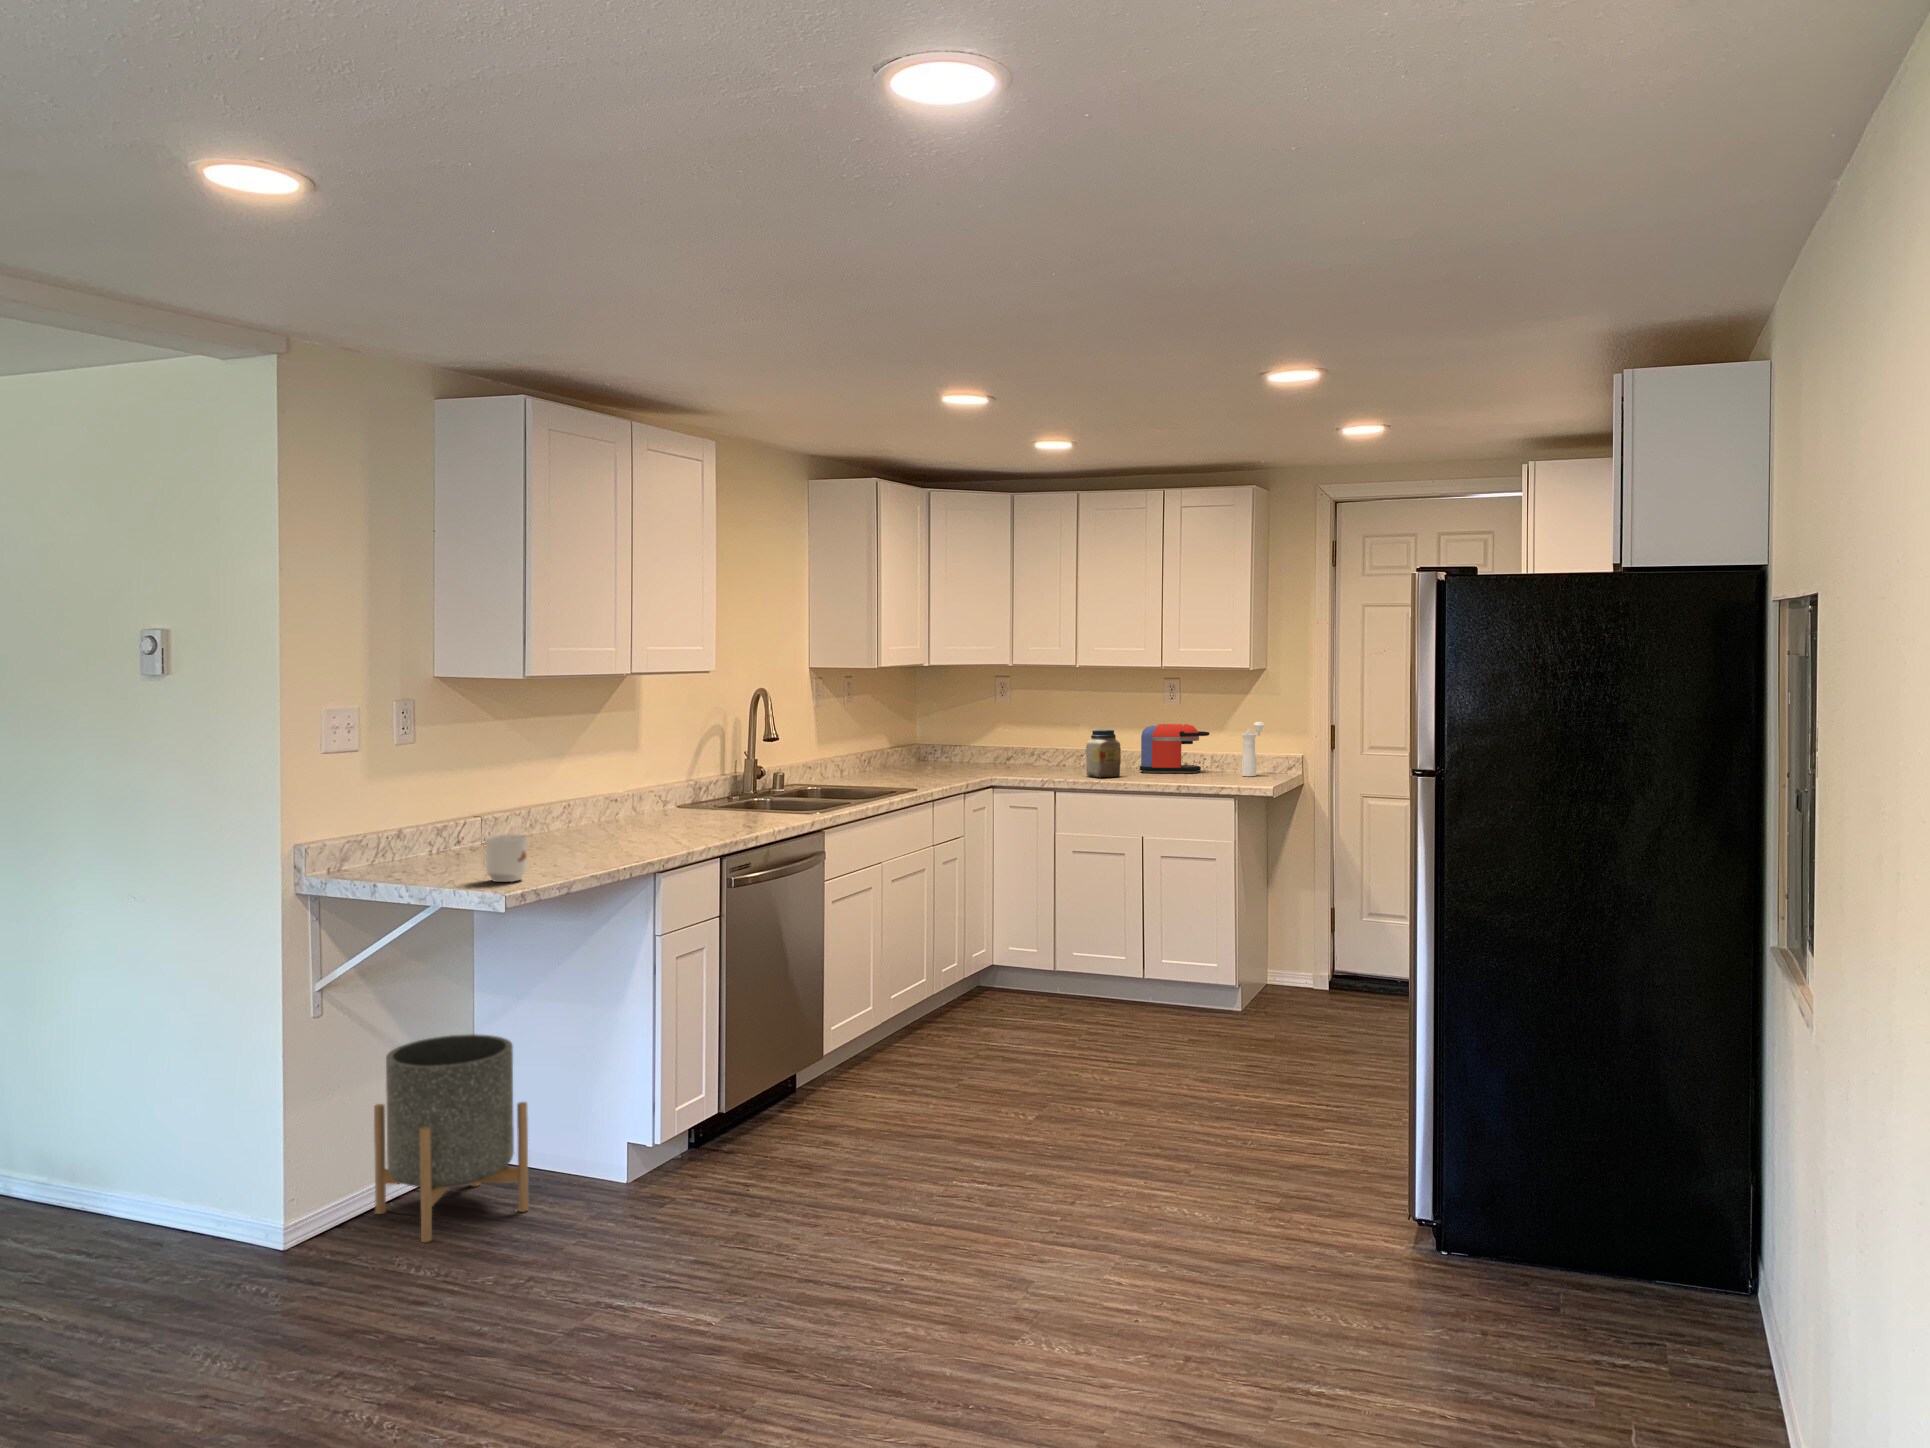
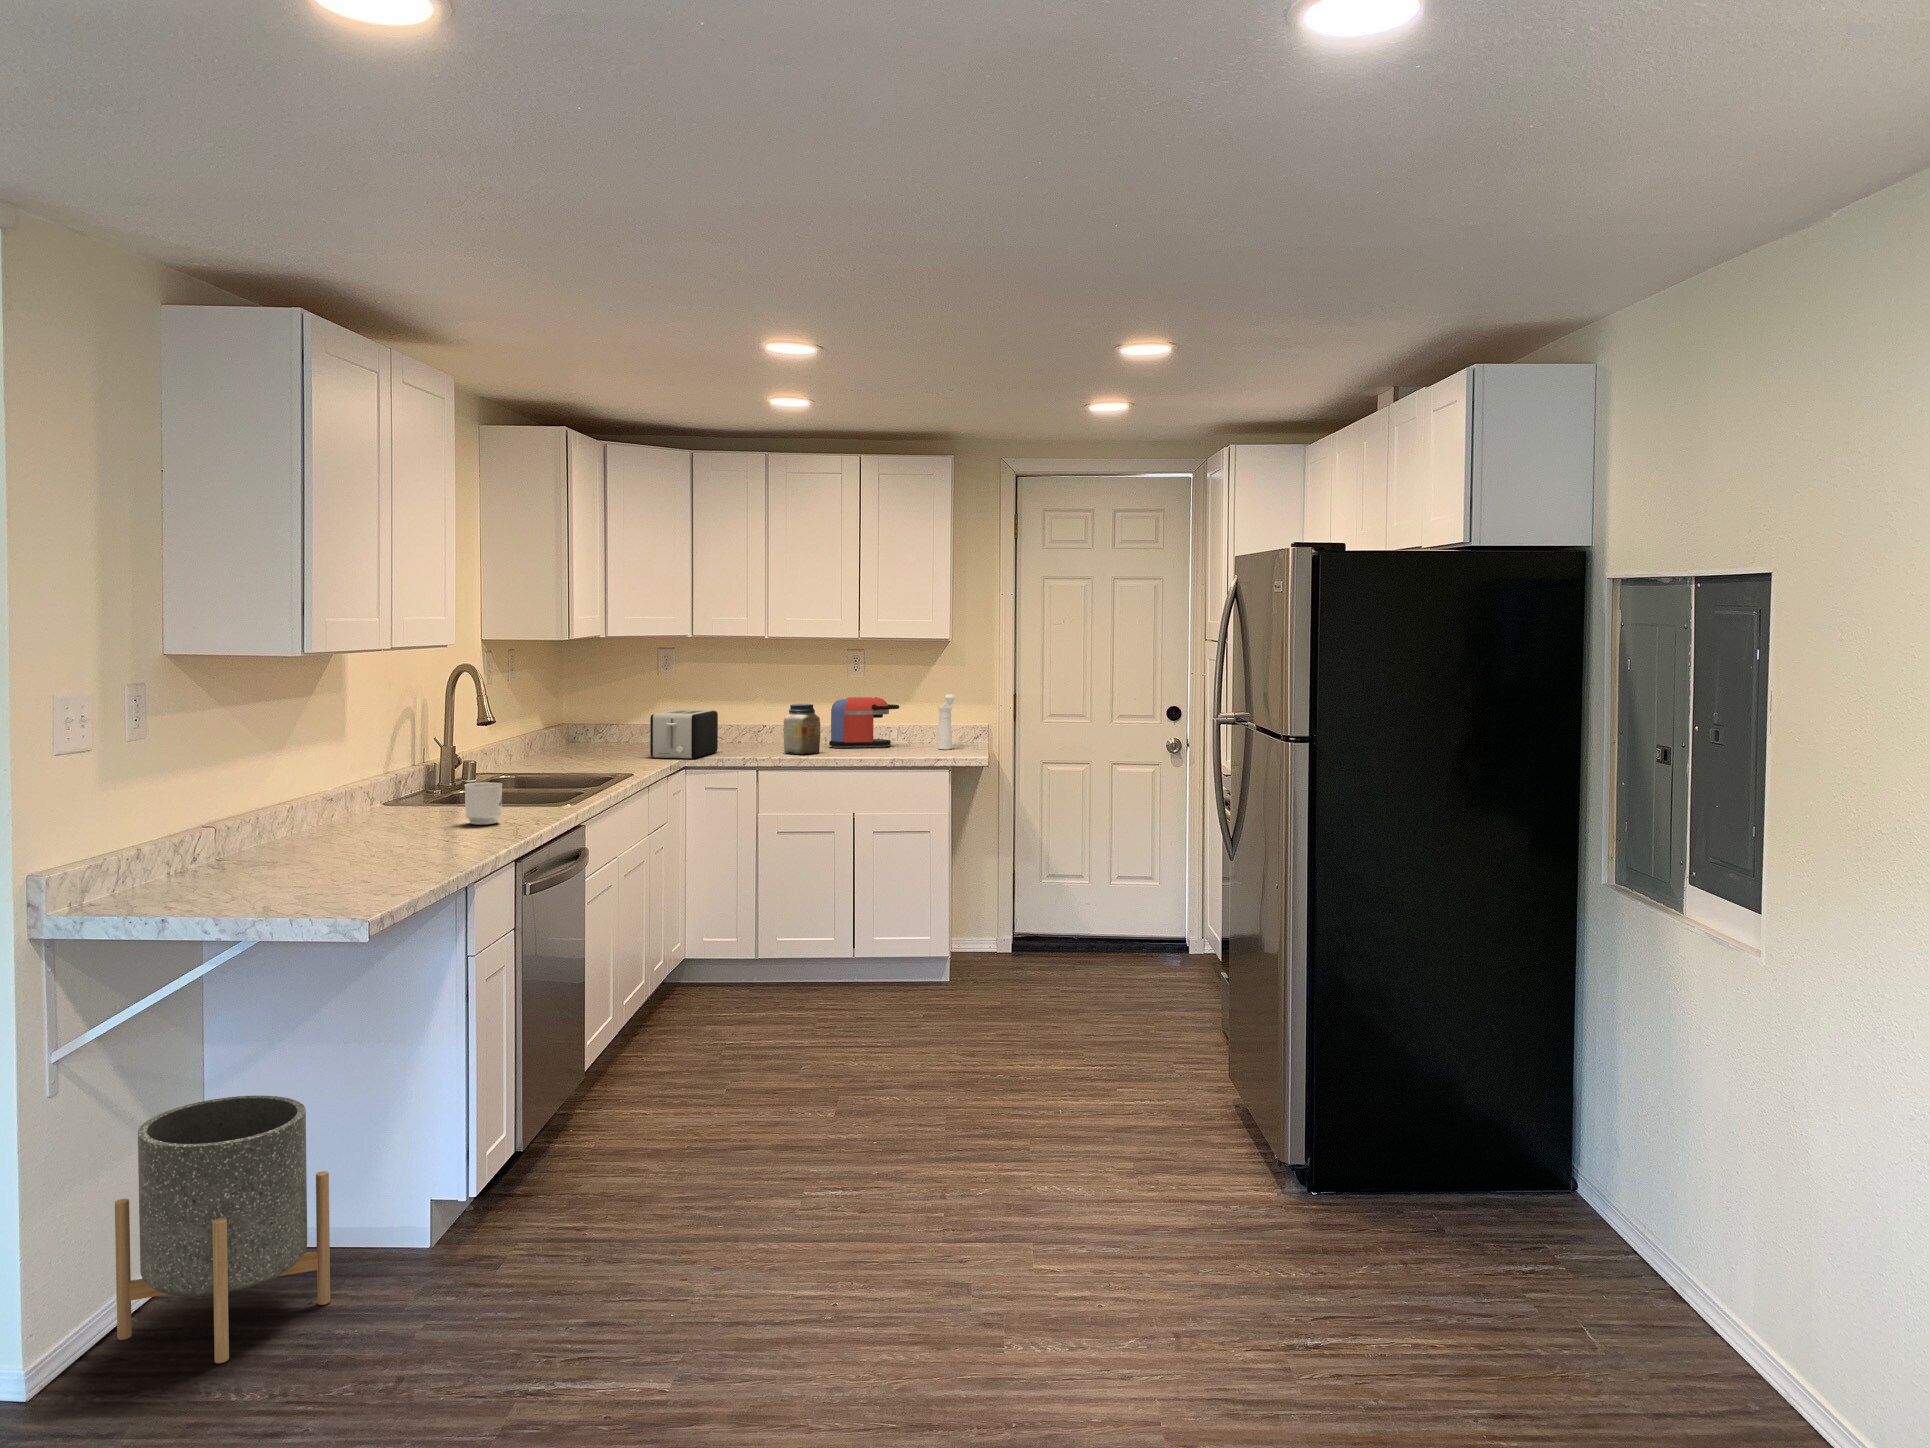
toaster: none [960,734,1029,779] -> present [650,710,718,759]
mug: present [486,834,527,882] -> present [465,782,502,825]

